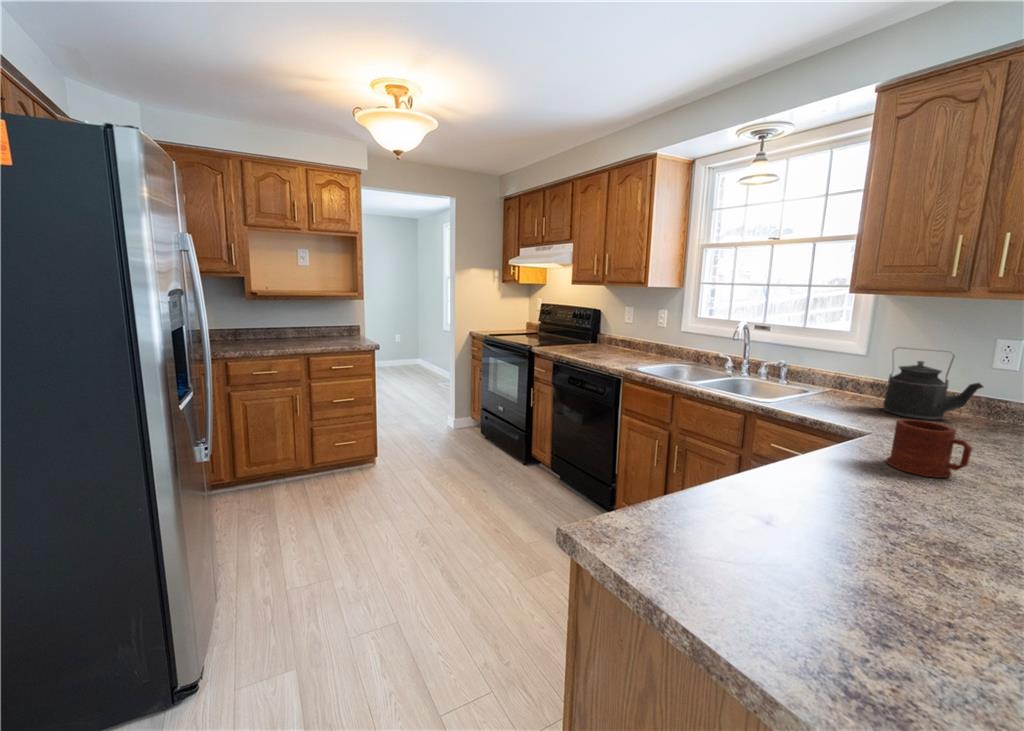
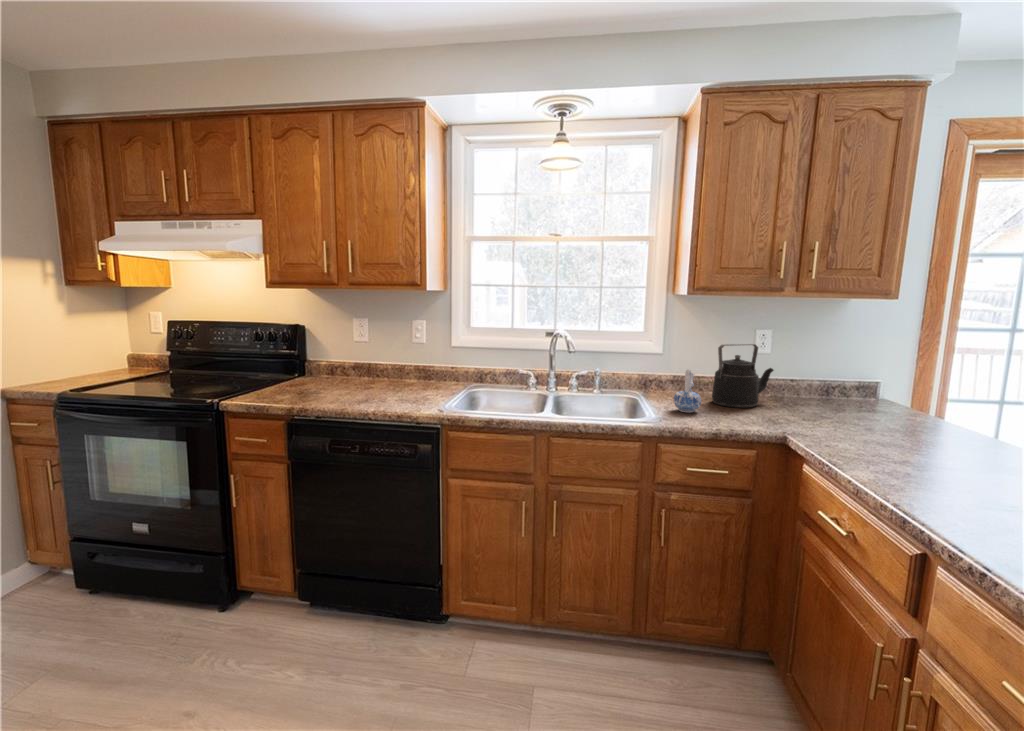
ceramic pitcher: none [809,363,840,406] -> present [674,369,701,413]
mug: present [887,419,972,478] -> none [875,416,943,469]

